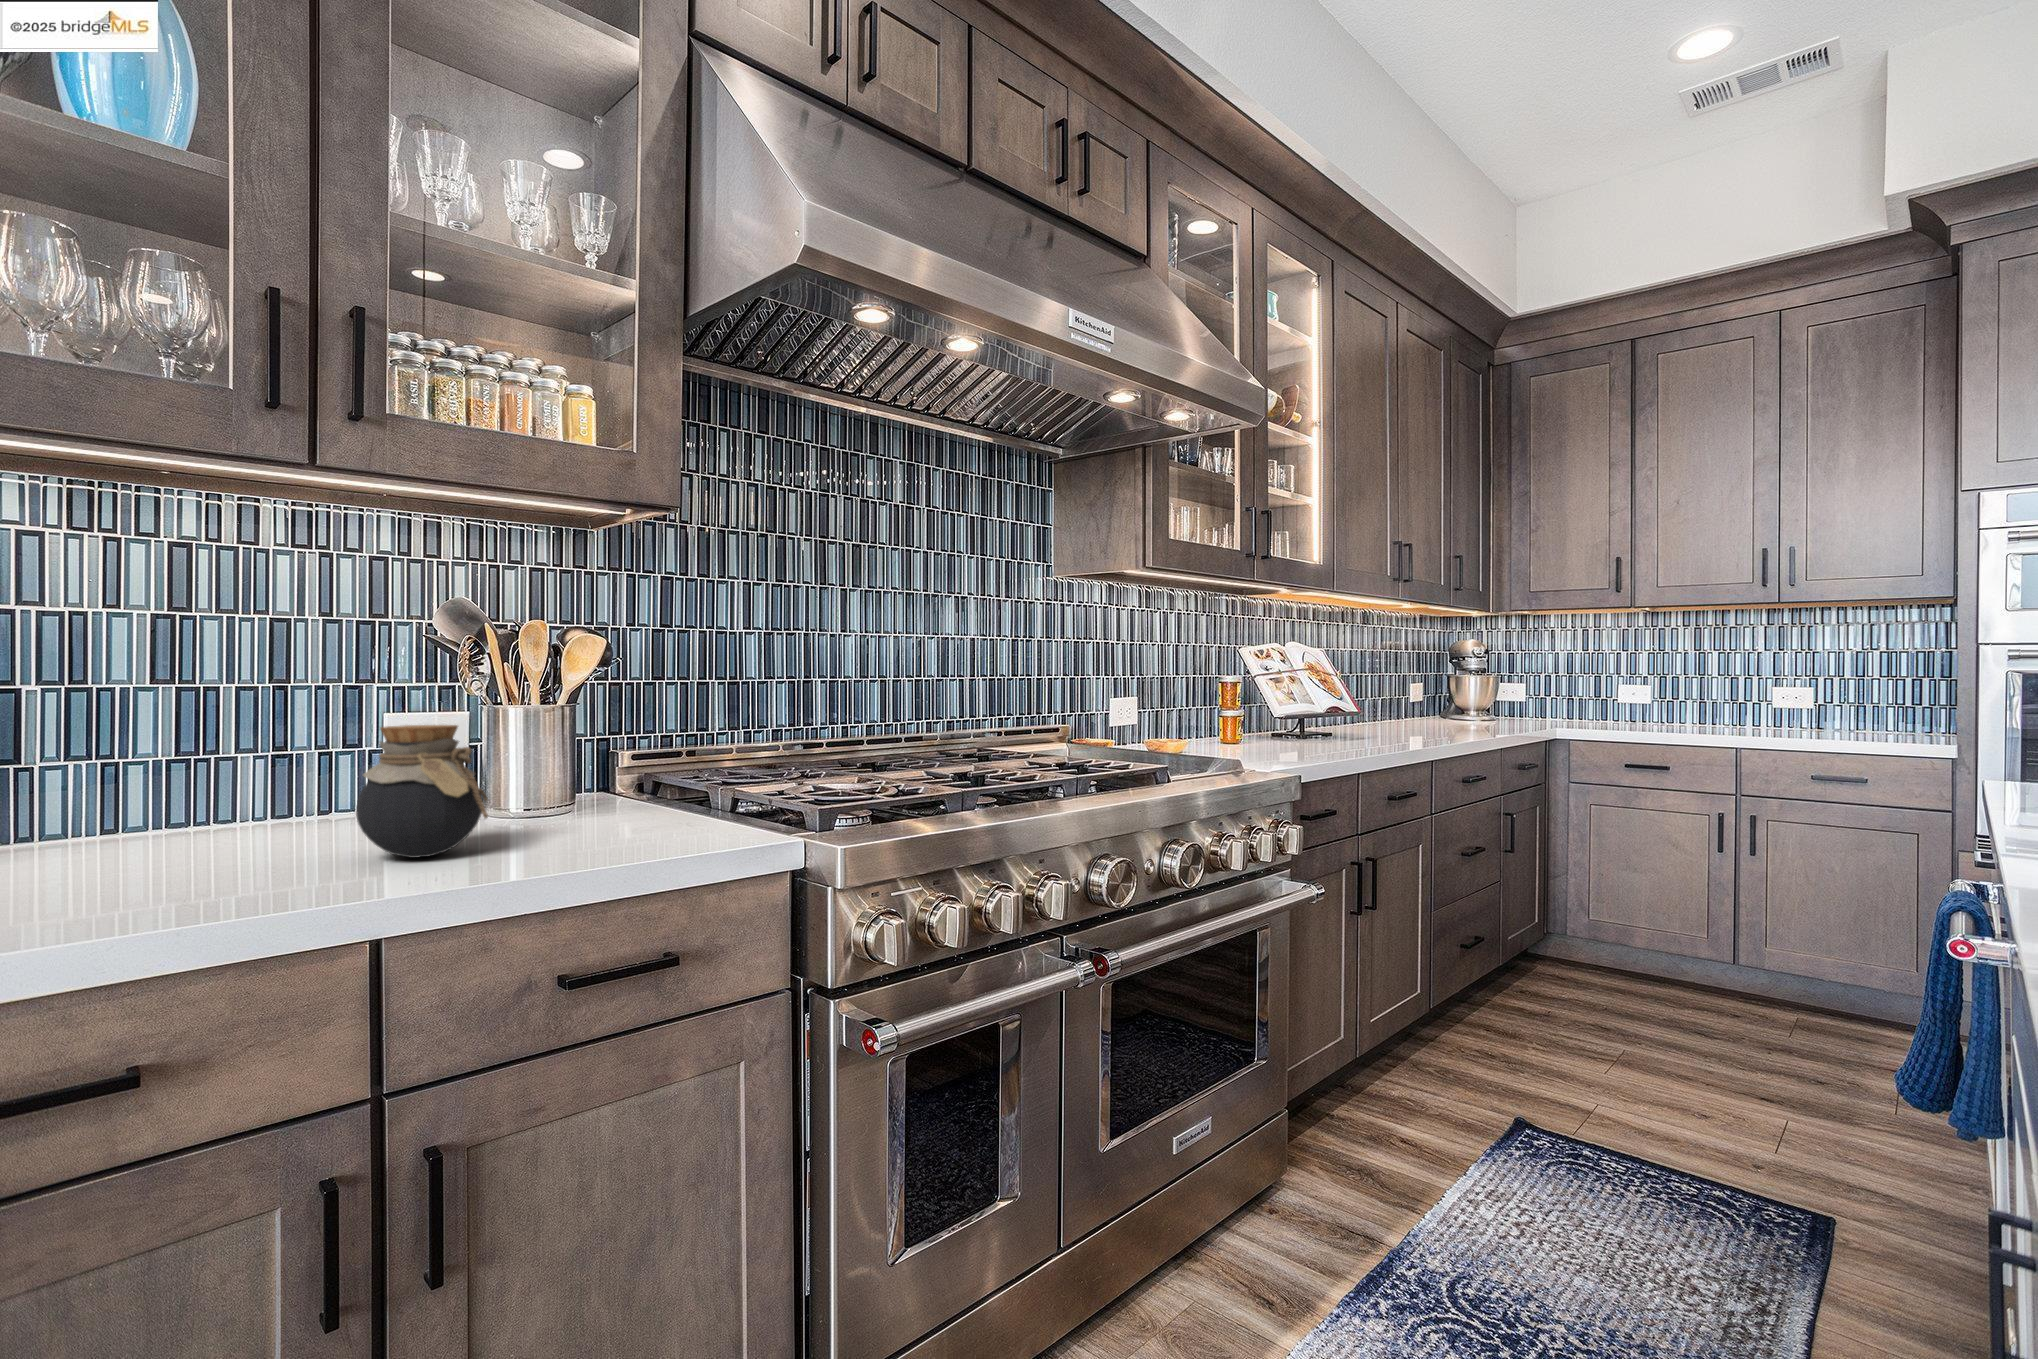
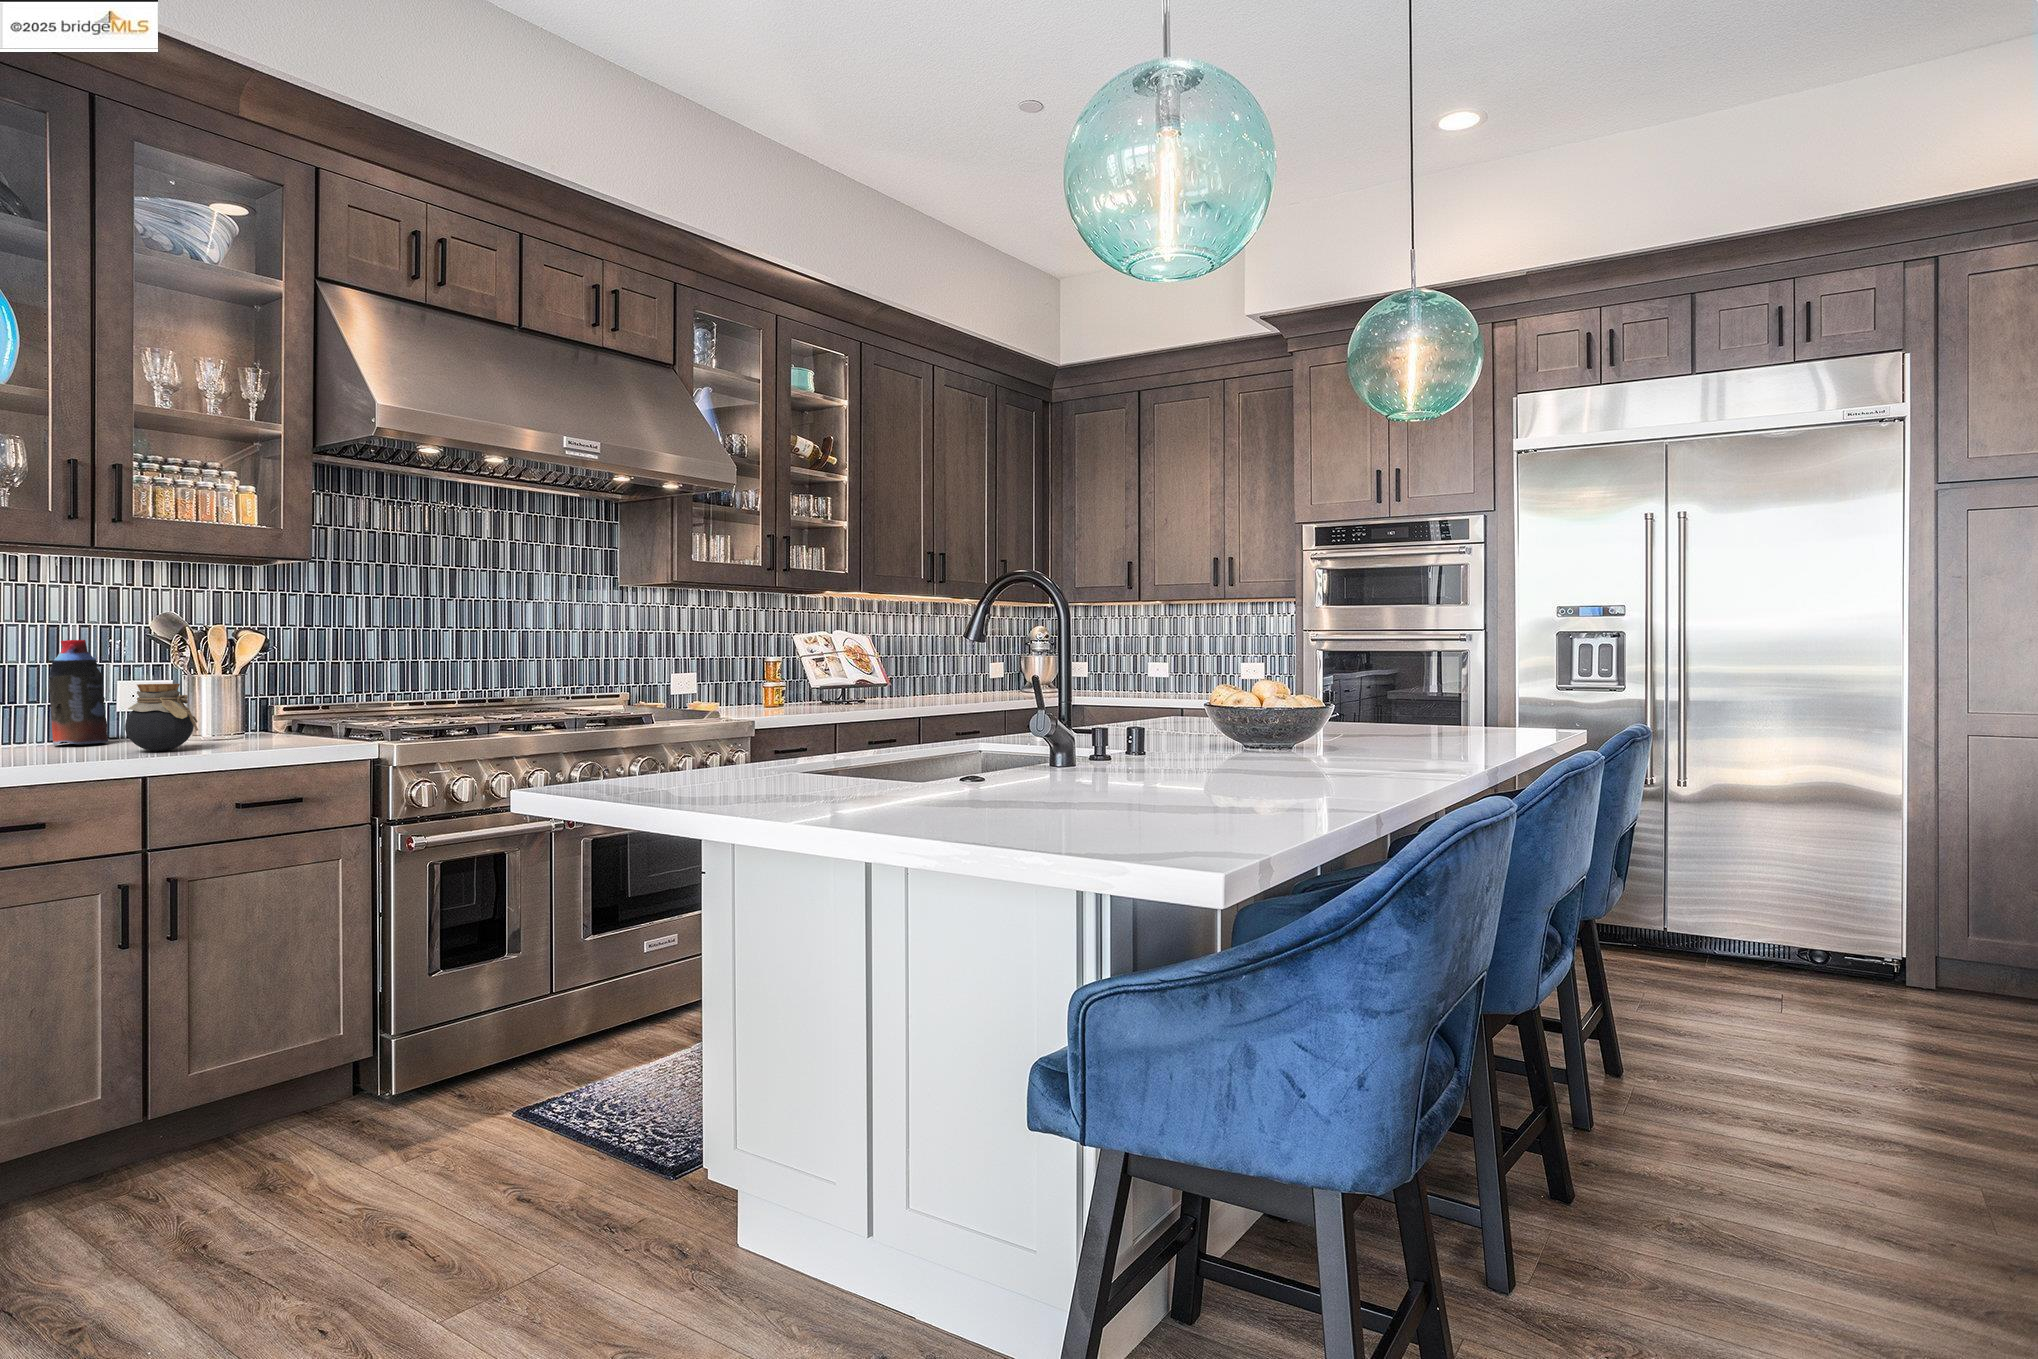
bottle: none [251,643,355,834] -> present [49,640,109,745]

